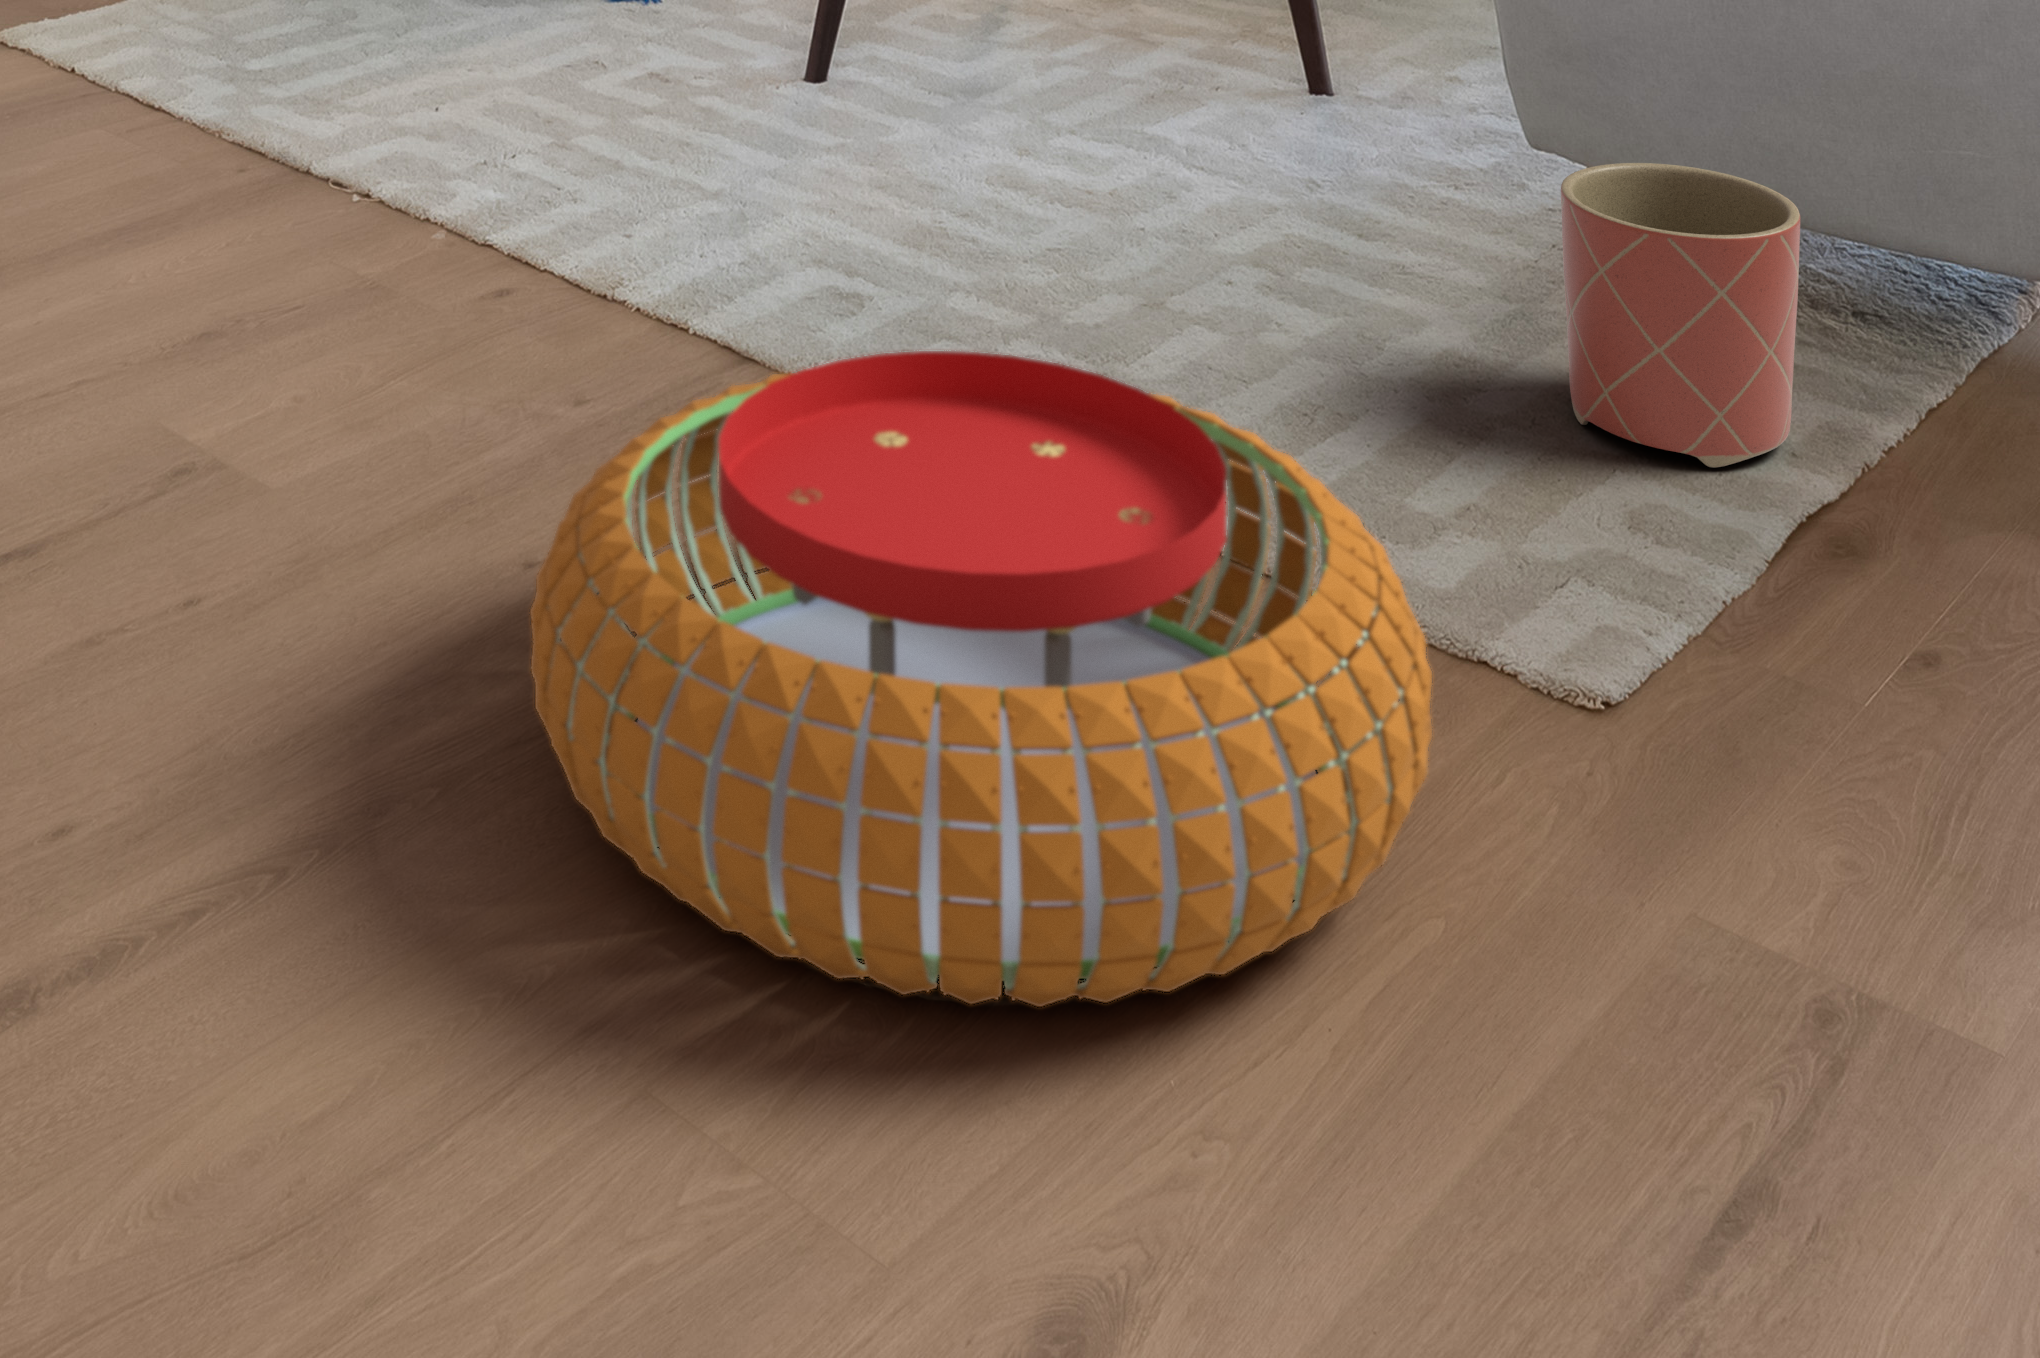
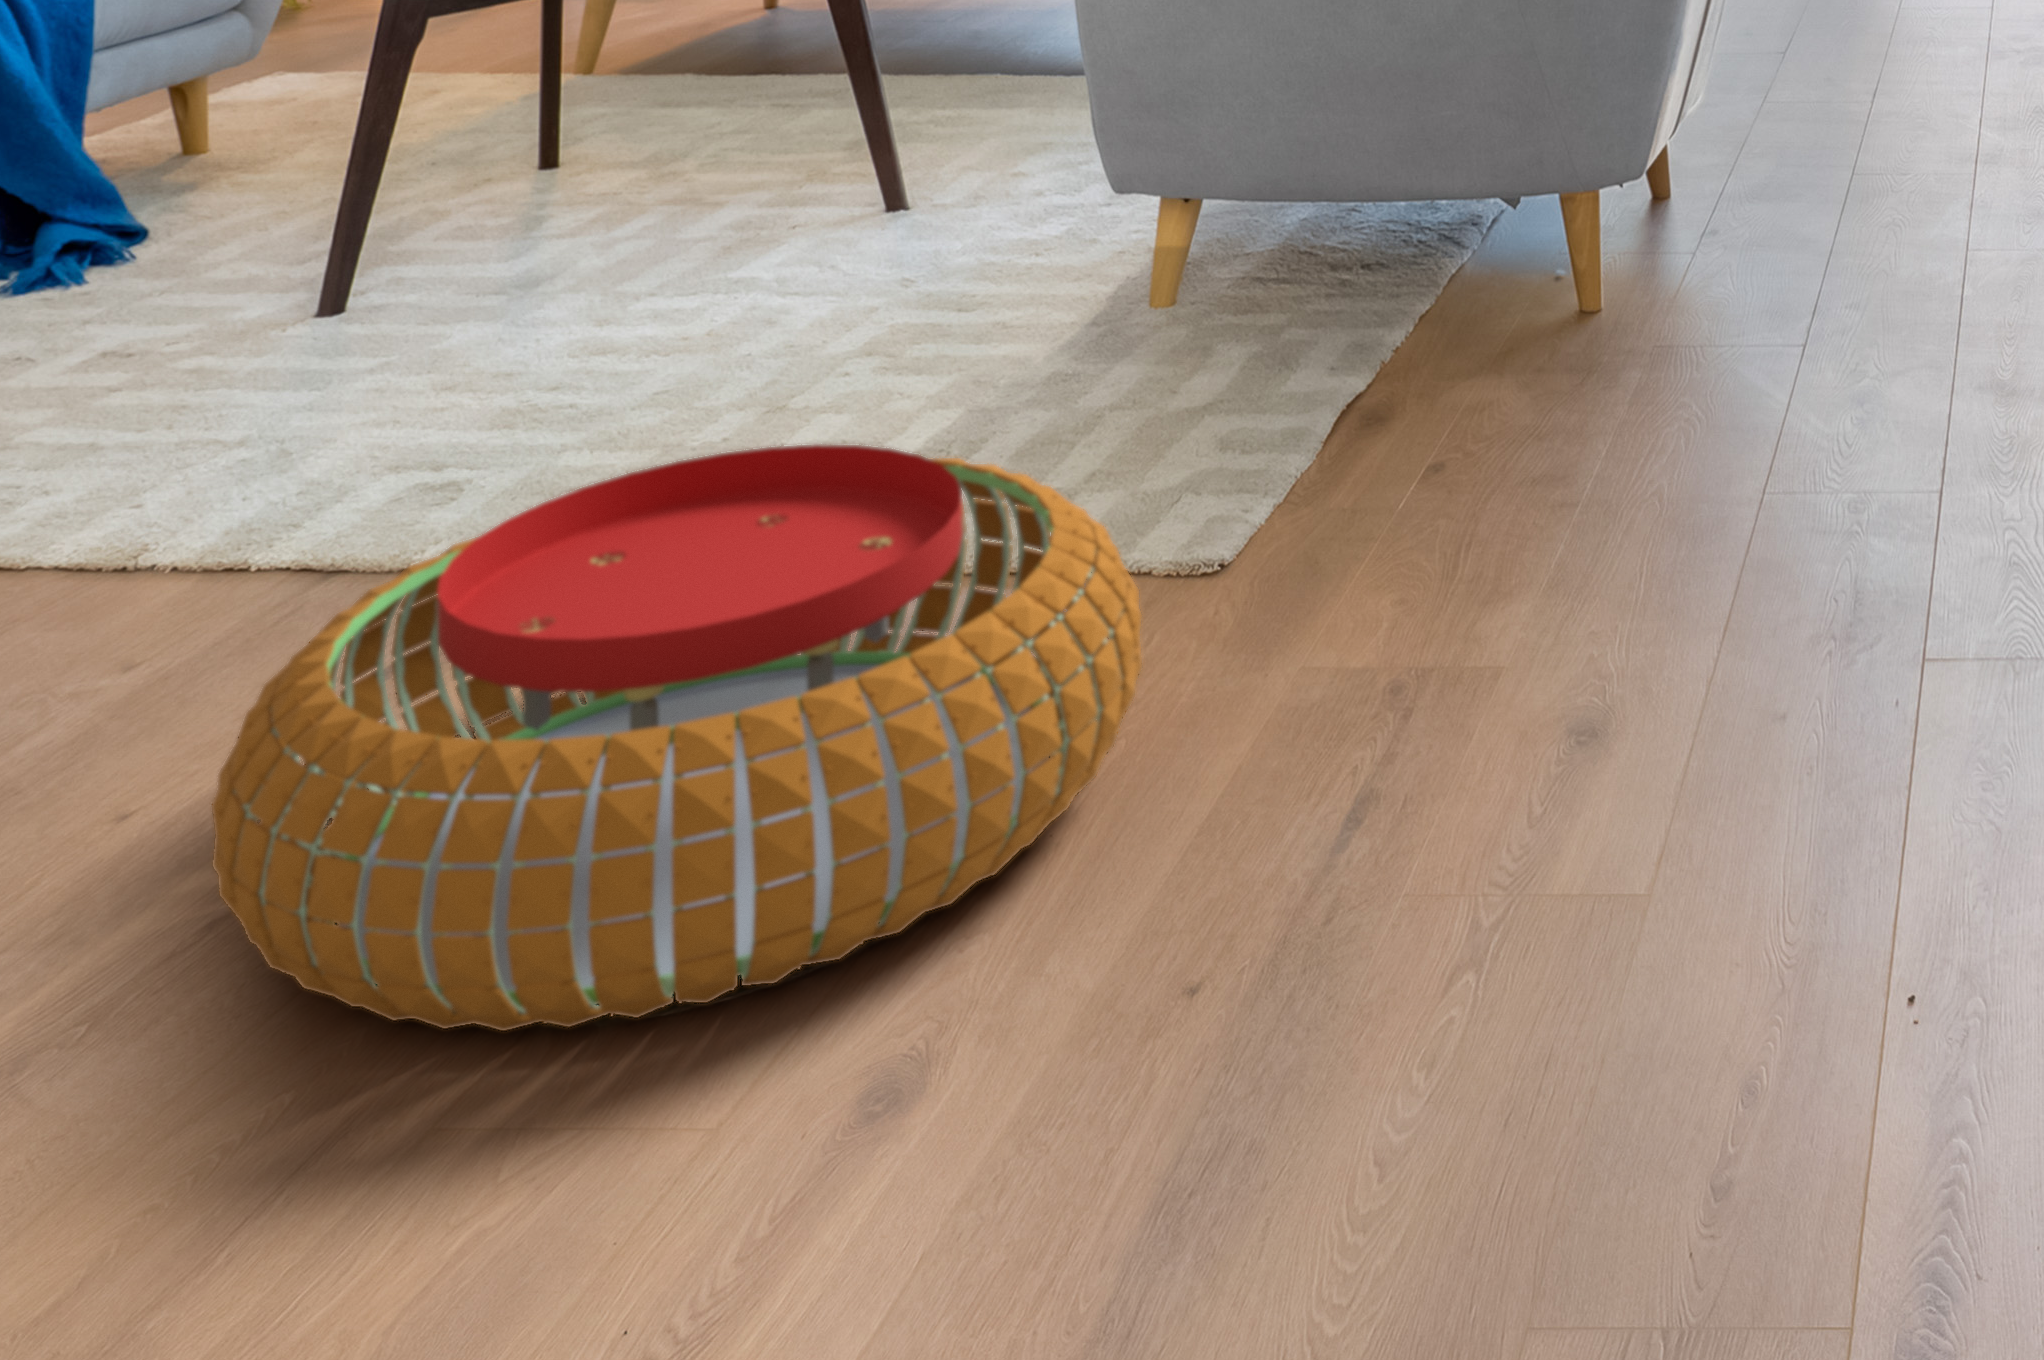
planter: present [1561,163,1800,468] -> none [1167,182,1354,412]

